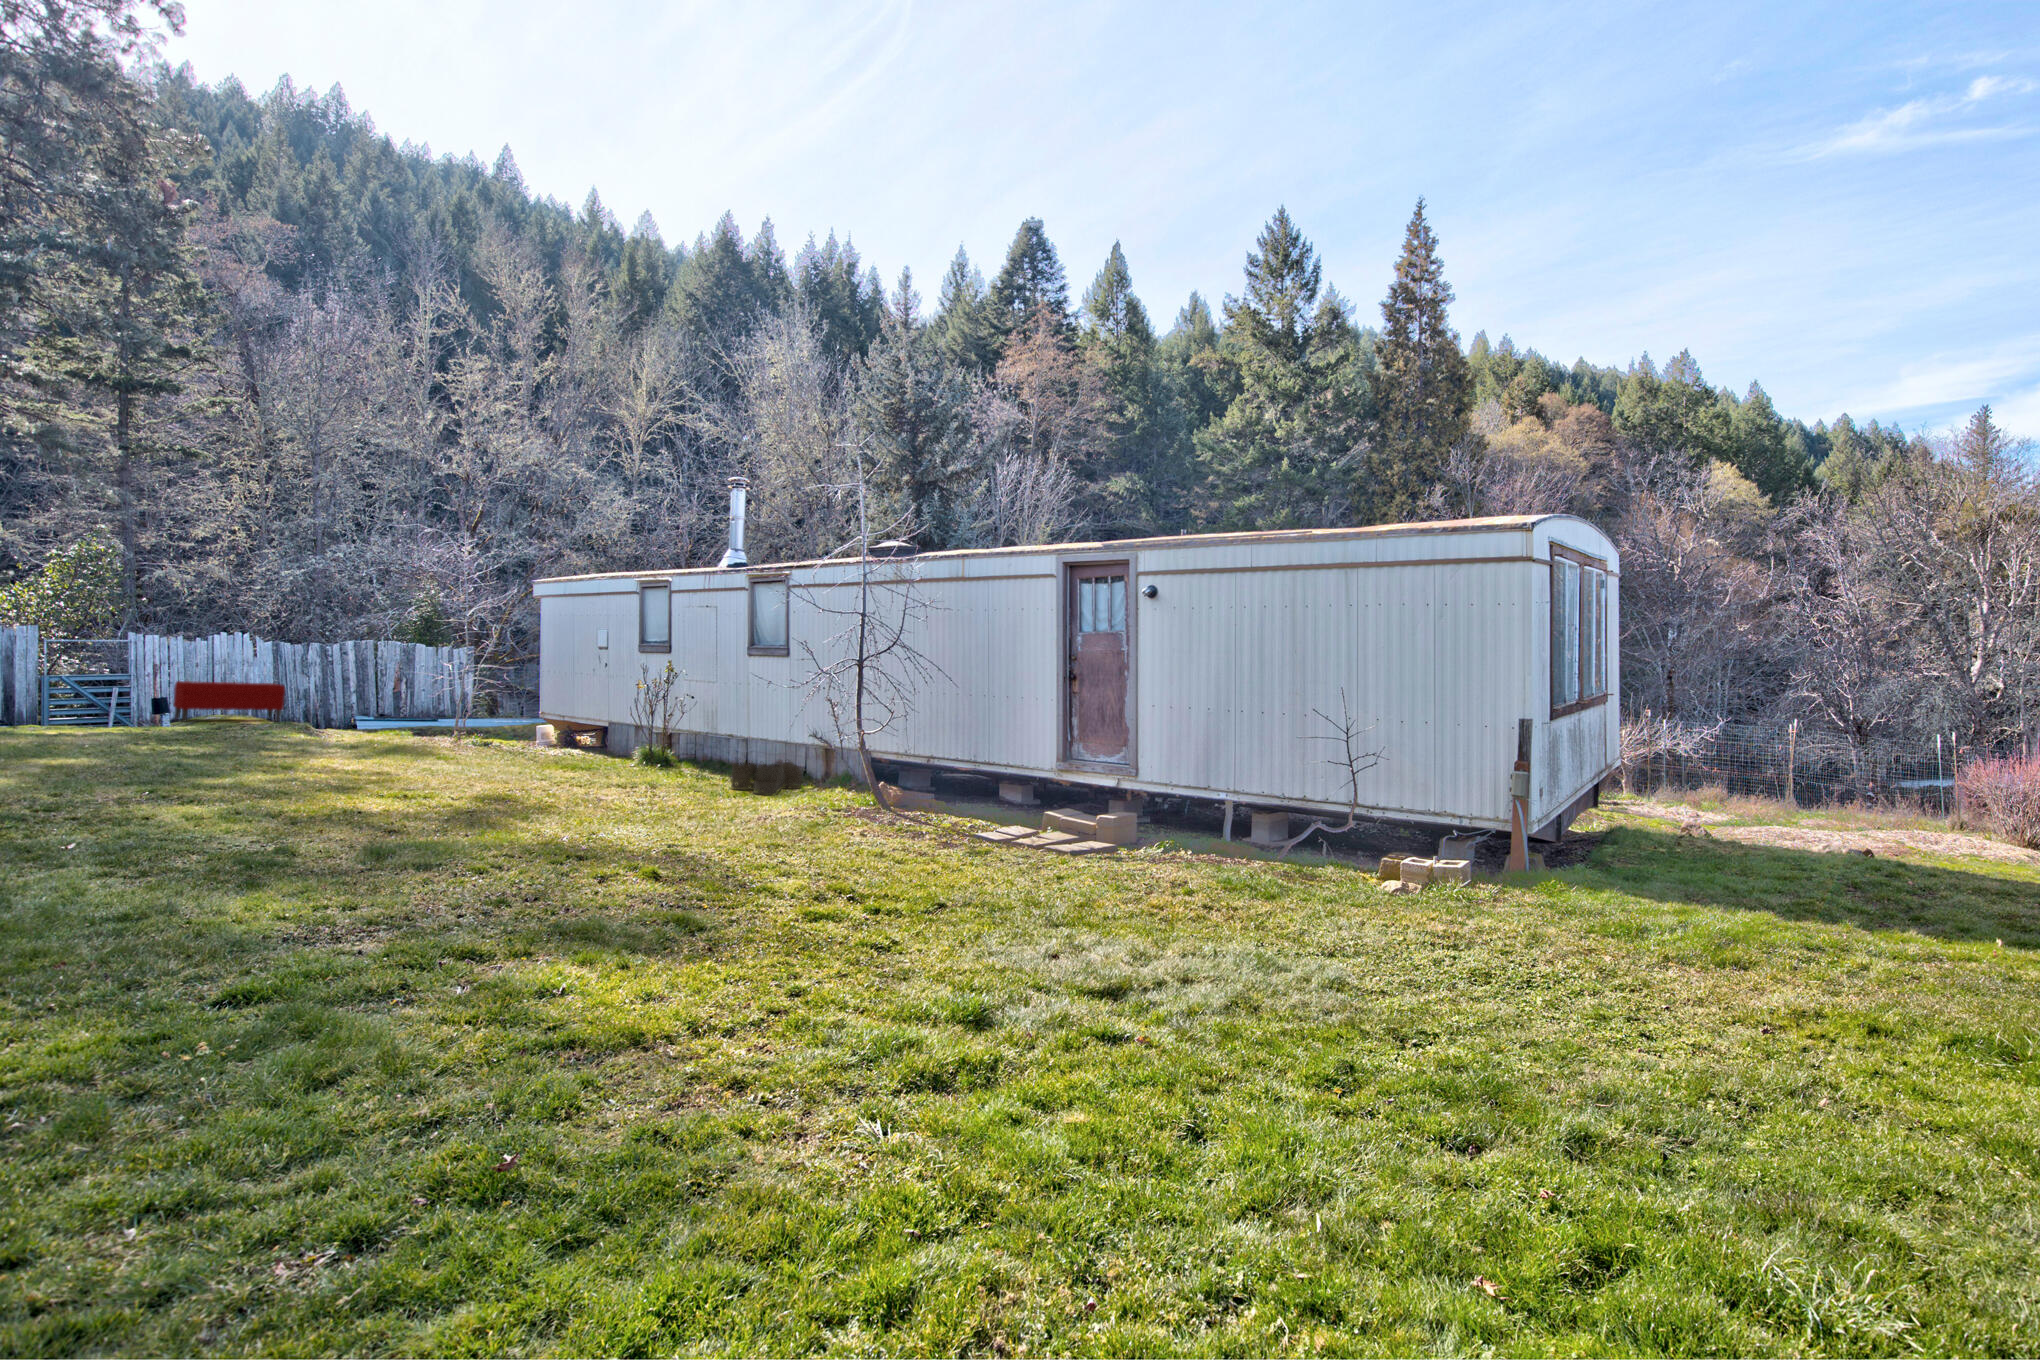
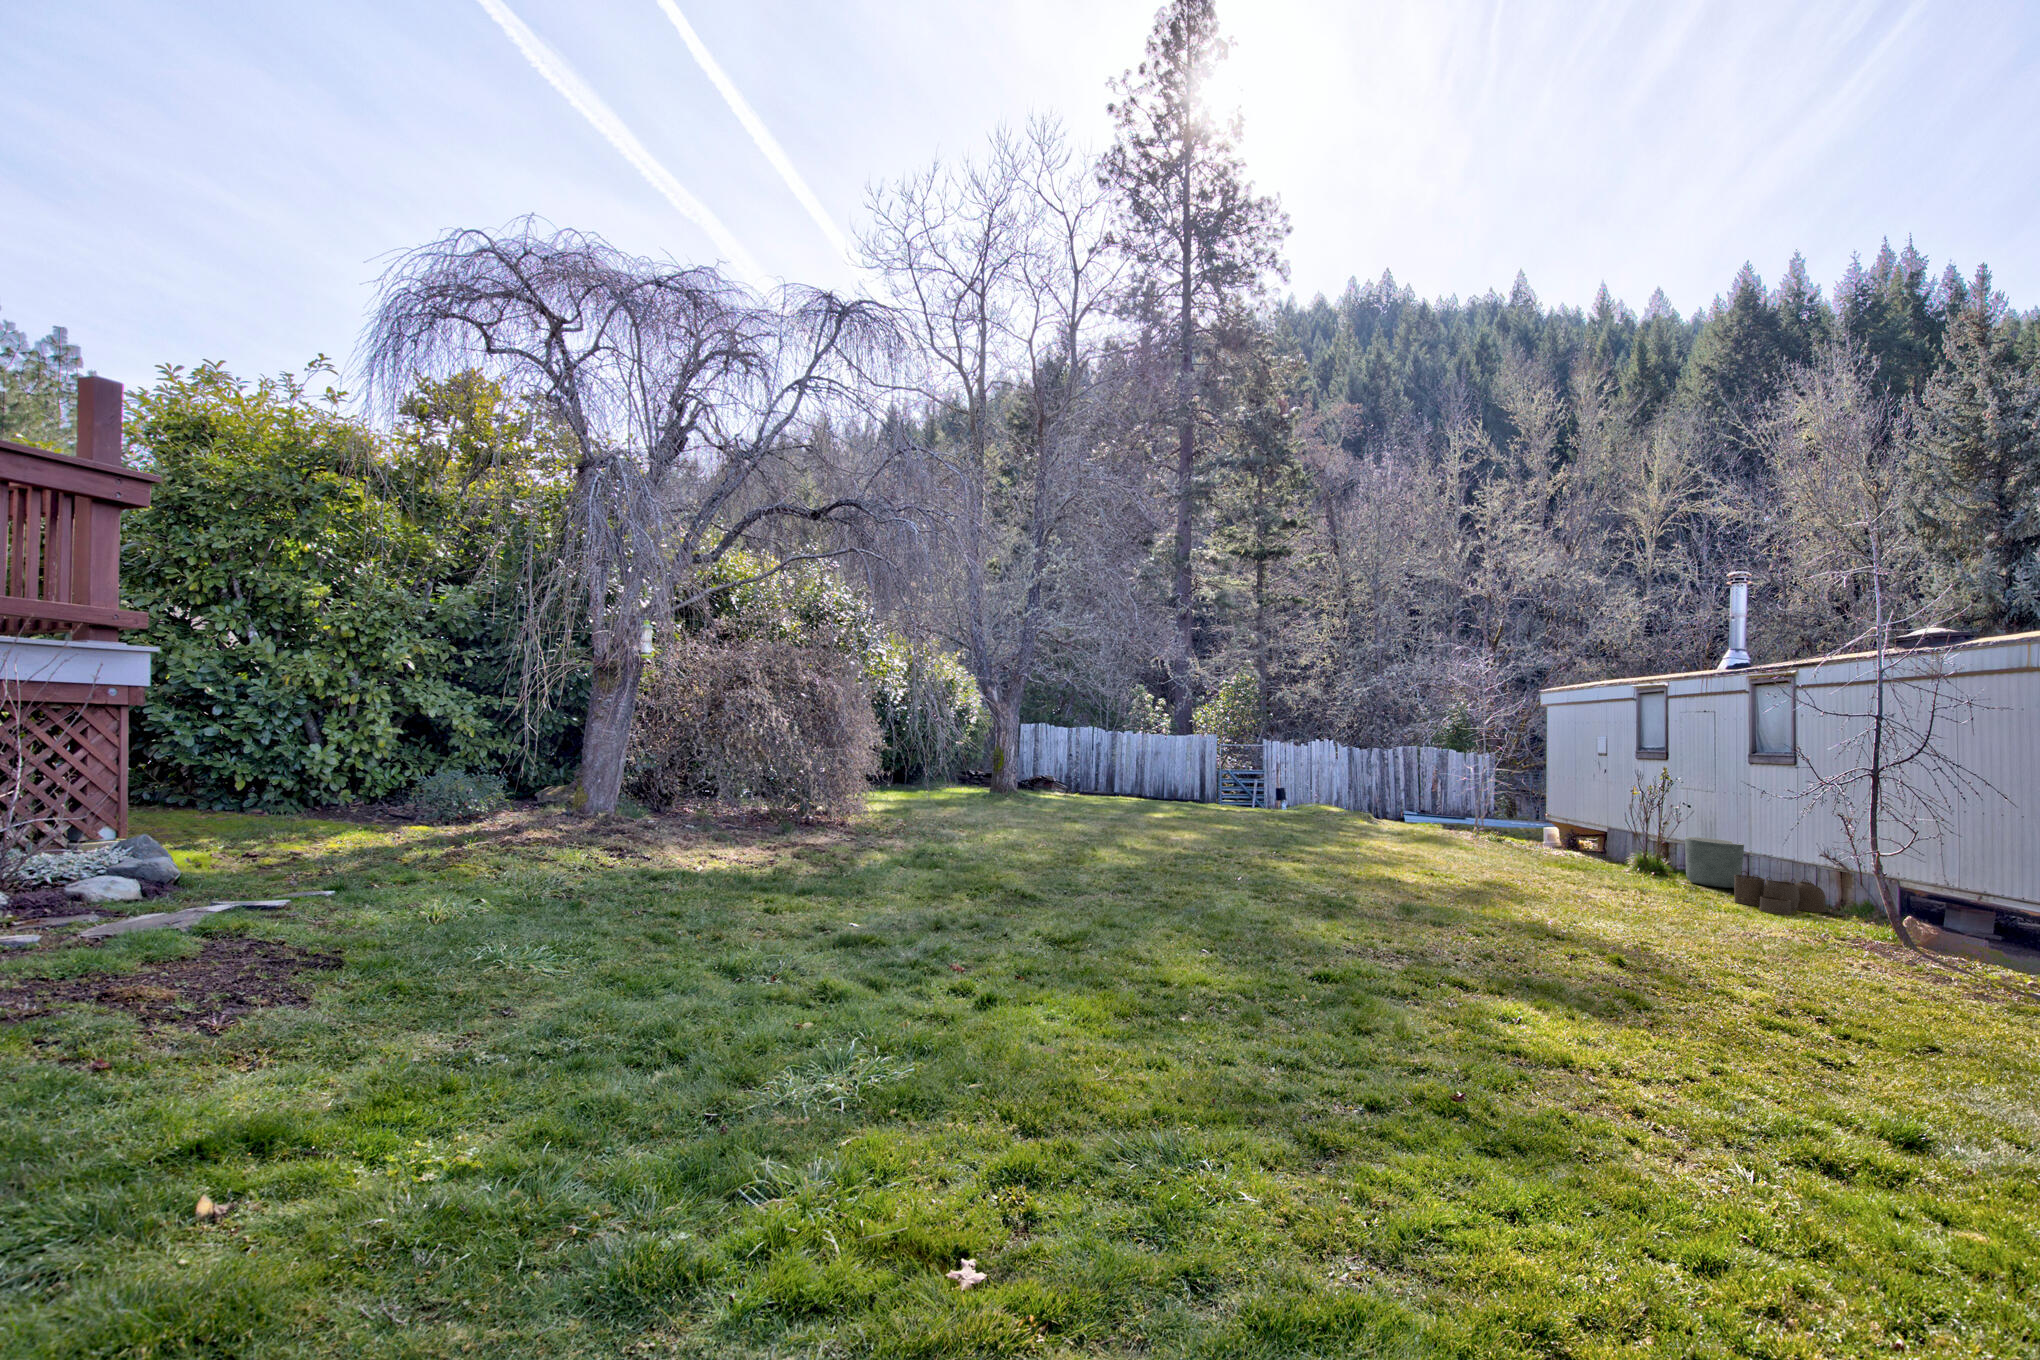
bench: present [173,681,285,722] -> none [1292,768,1358,801]
planter: none [685,730,736,777] -> present [1685,837,1744,888]

